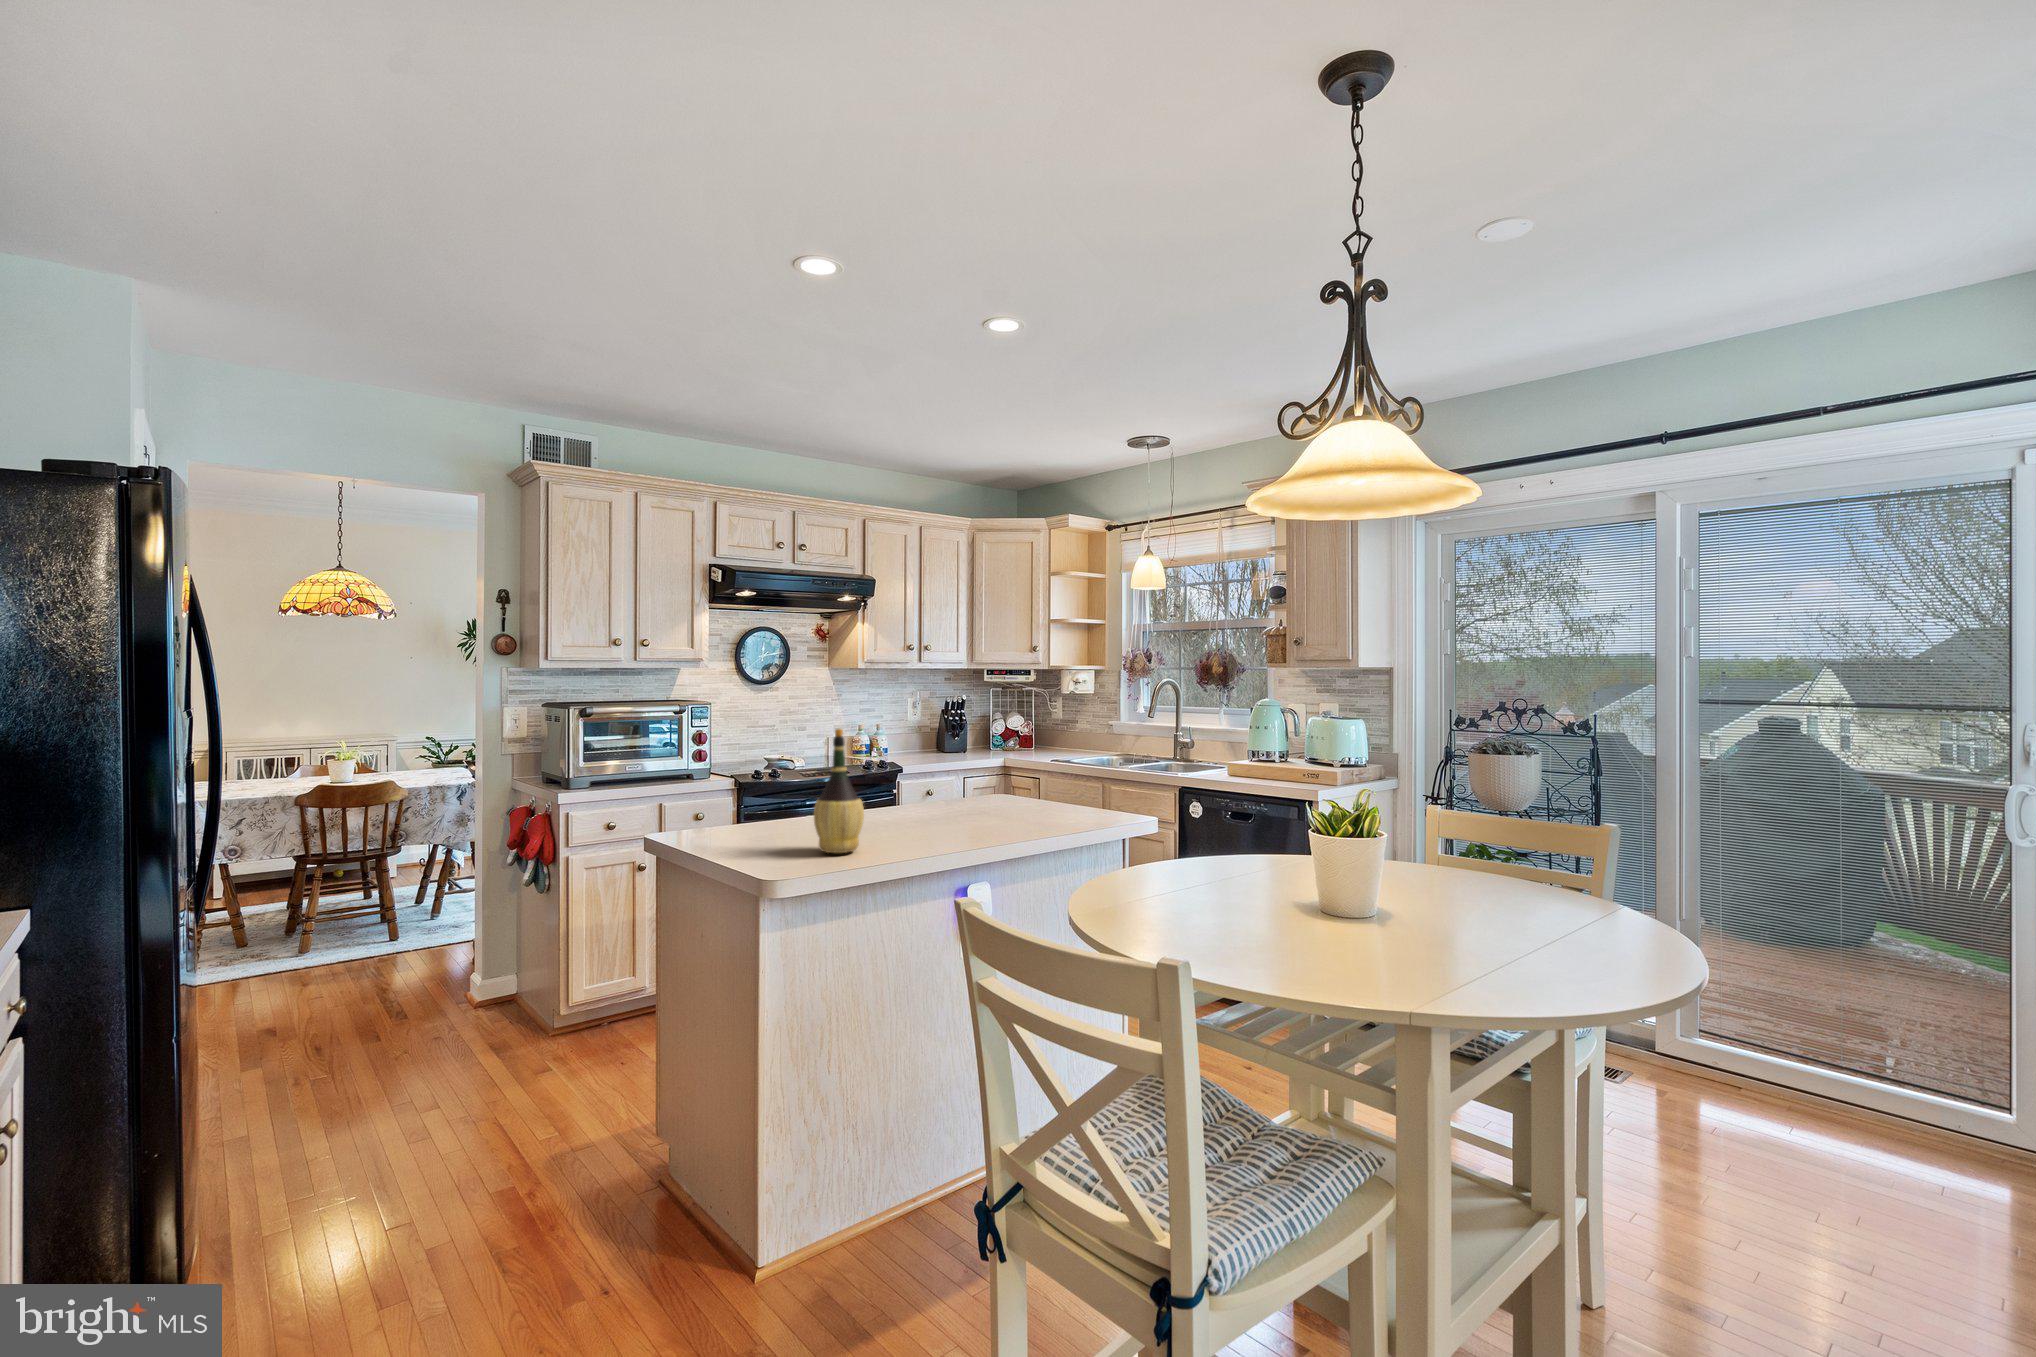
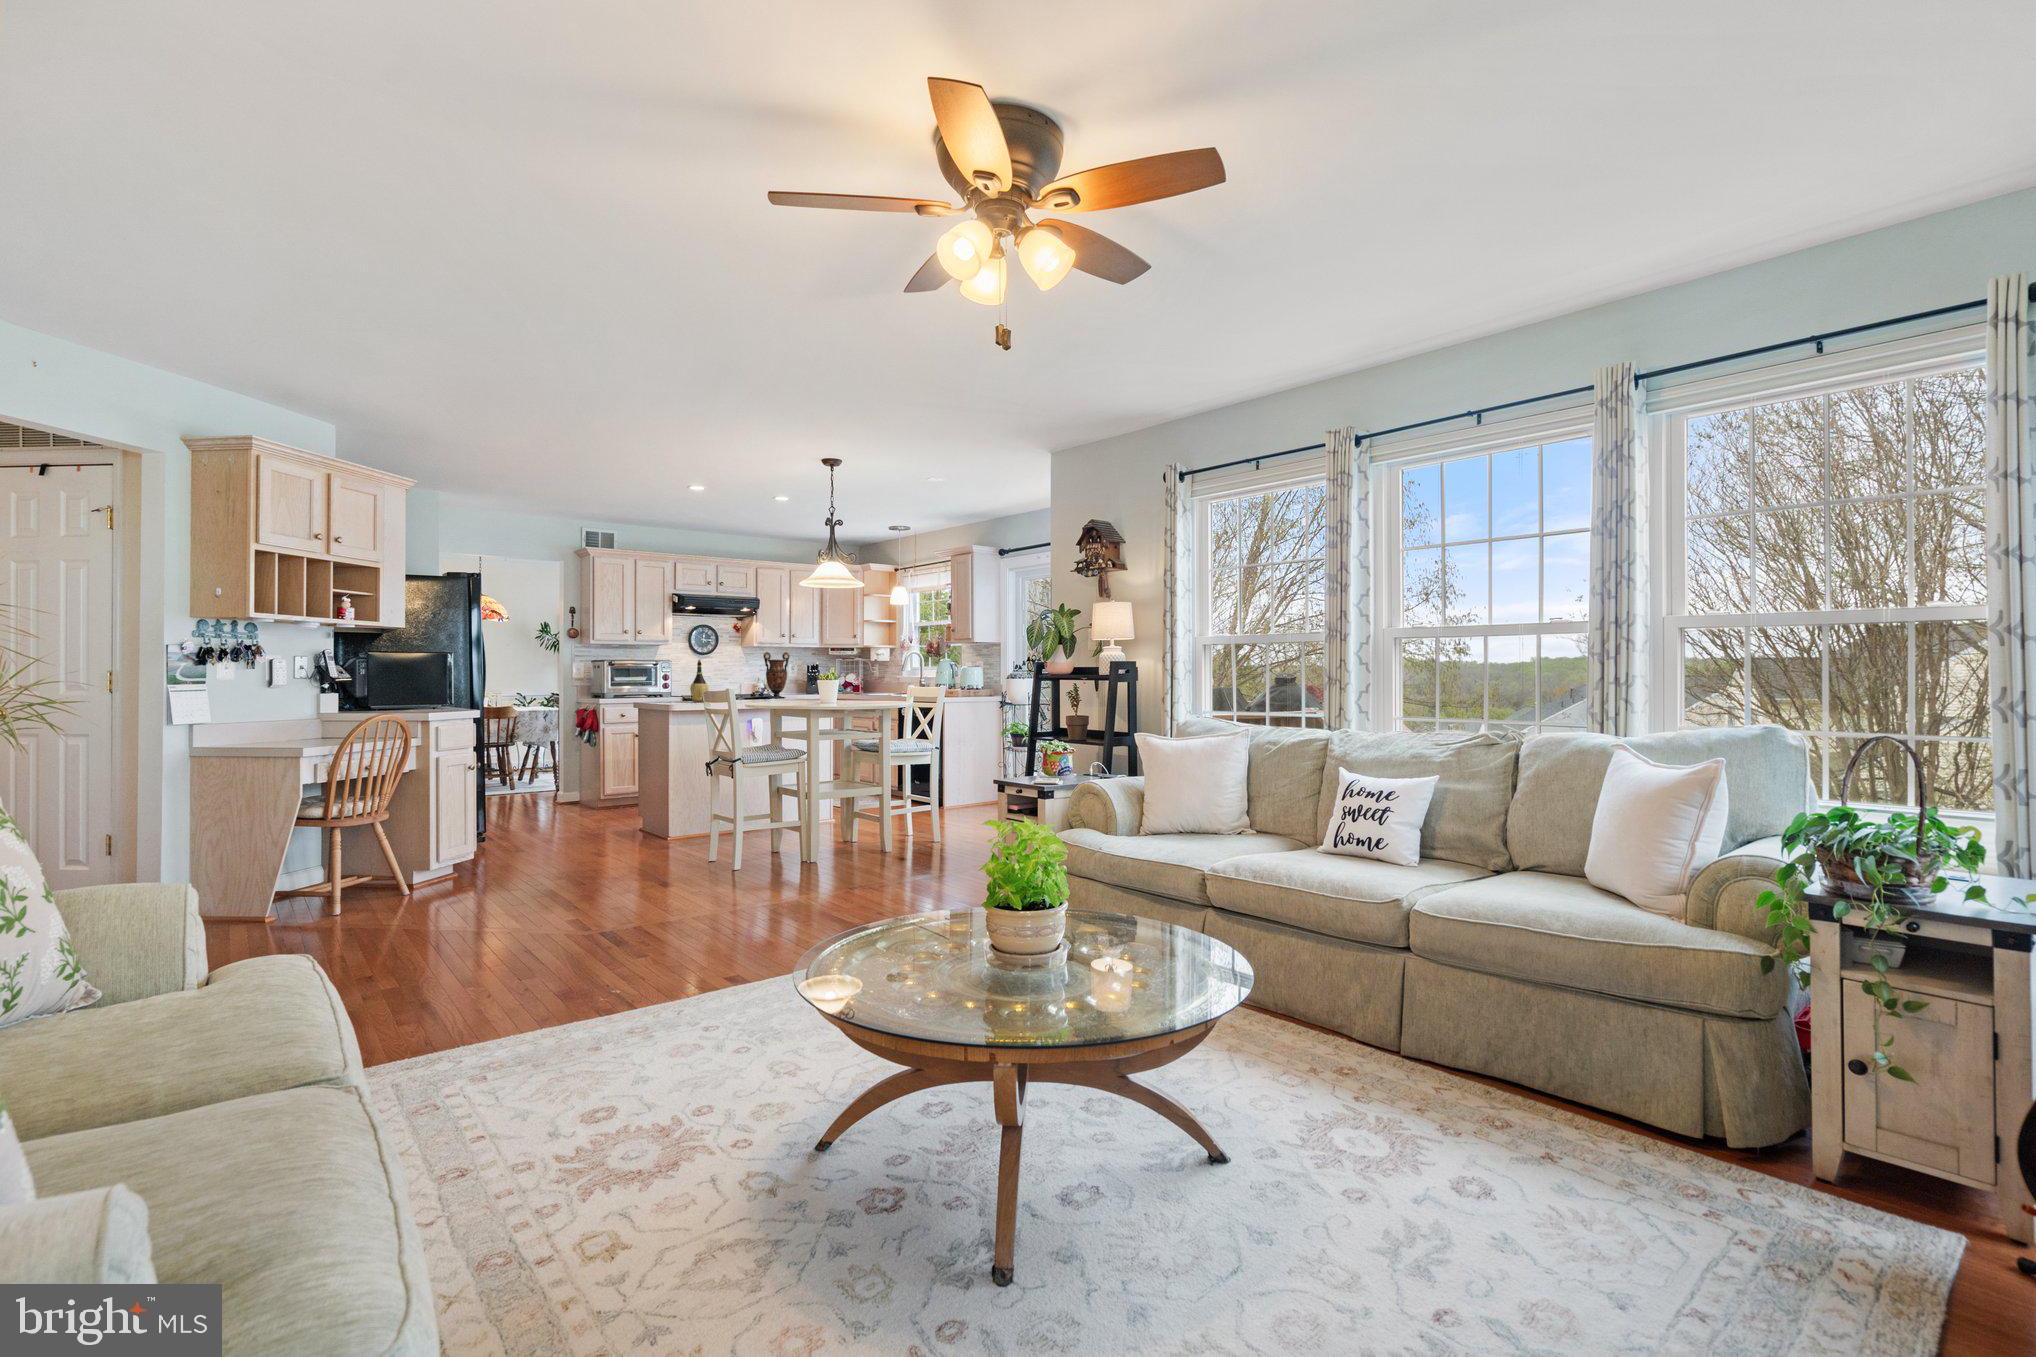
vase: none [972,697,1030,814] -> present [763,652,790,698]

